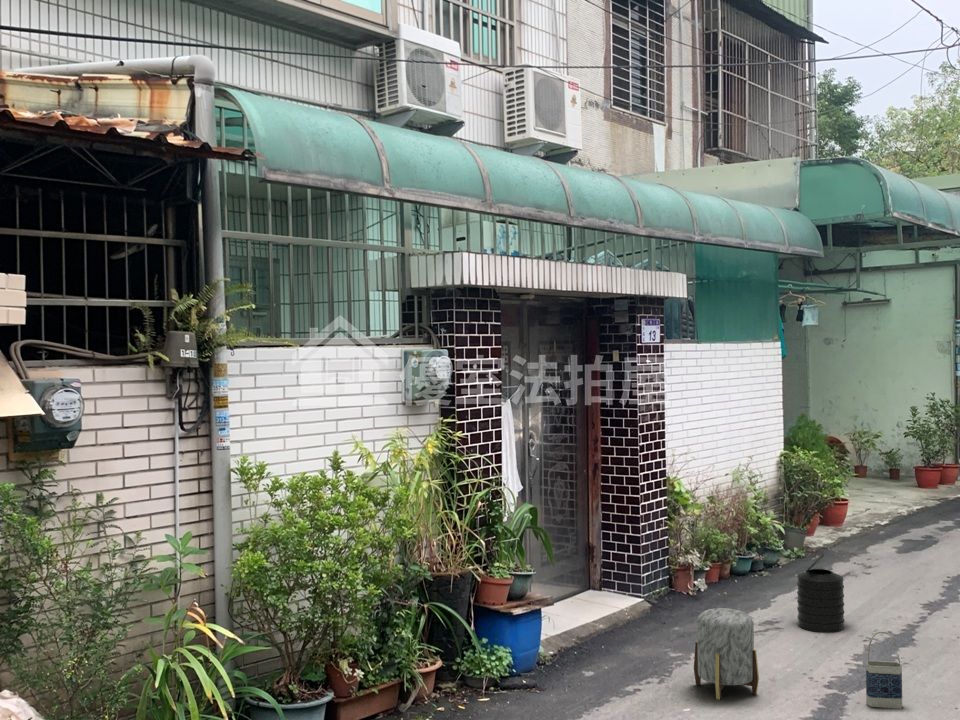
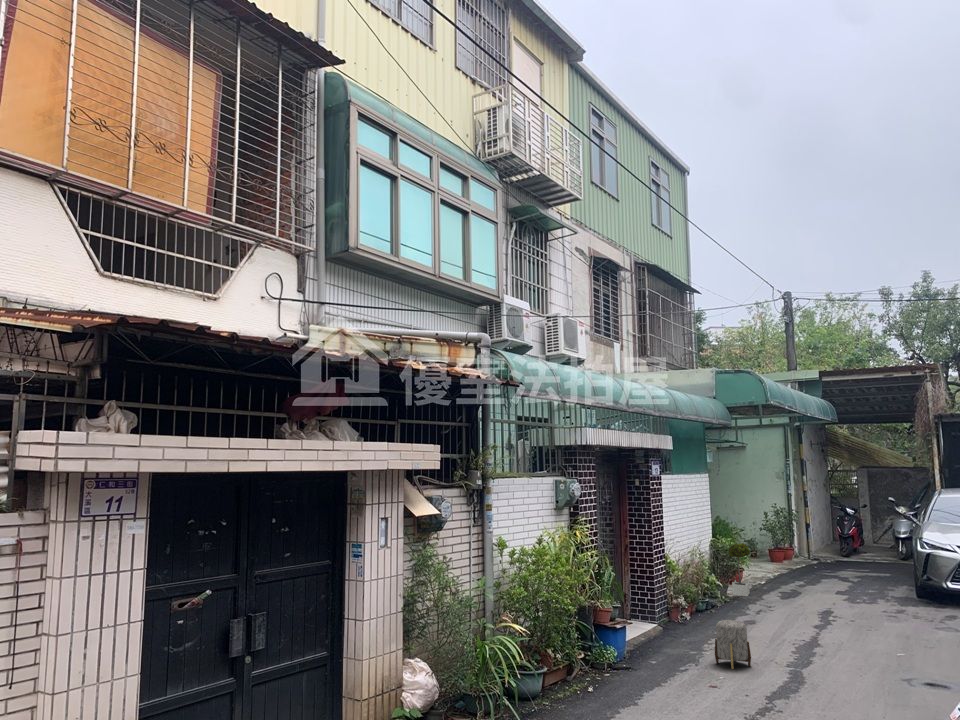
potted tree: none [814,457,852,546] -> present [729,543,750,596]
trash can: present [797,554,845,633] -> none [748,594,775,639]
bag: present [866,631,902,709] -> none [807,628,827,670]

